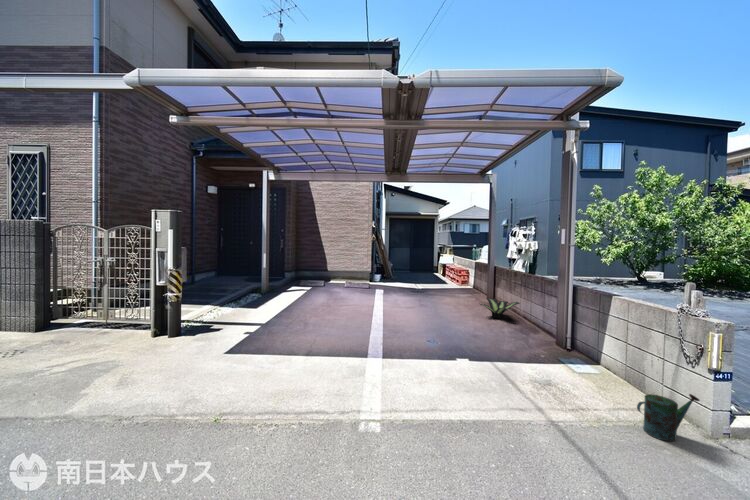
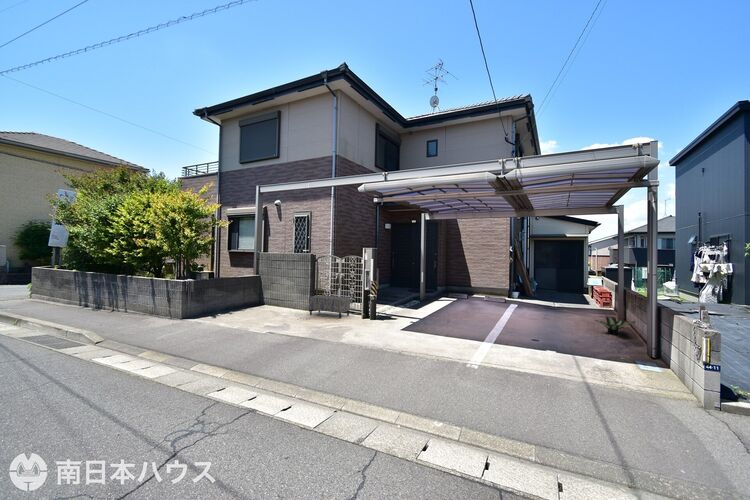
bench: none [26,299,129,342] -> present [309,295,350,318]
watering can: present [637,394,700,441] -> none [643,375,693,403]

